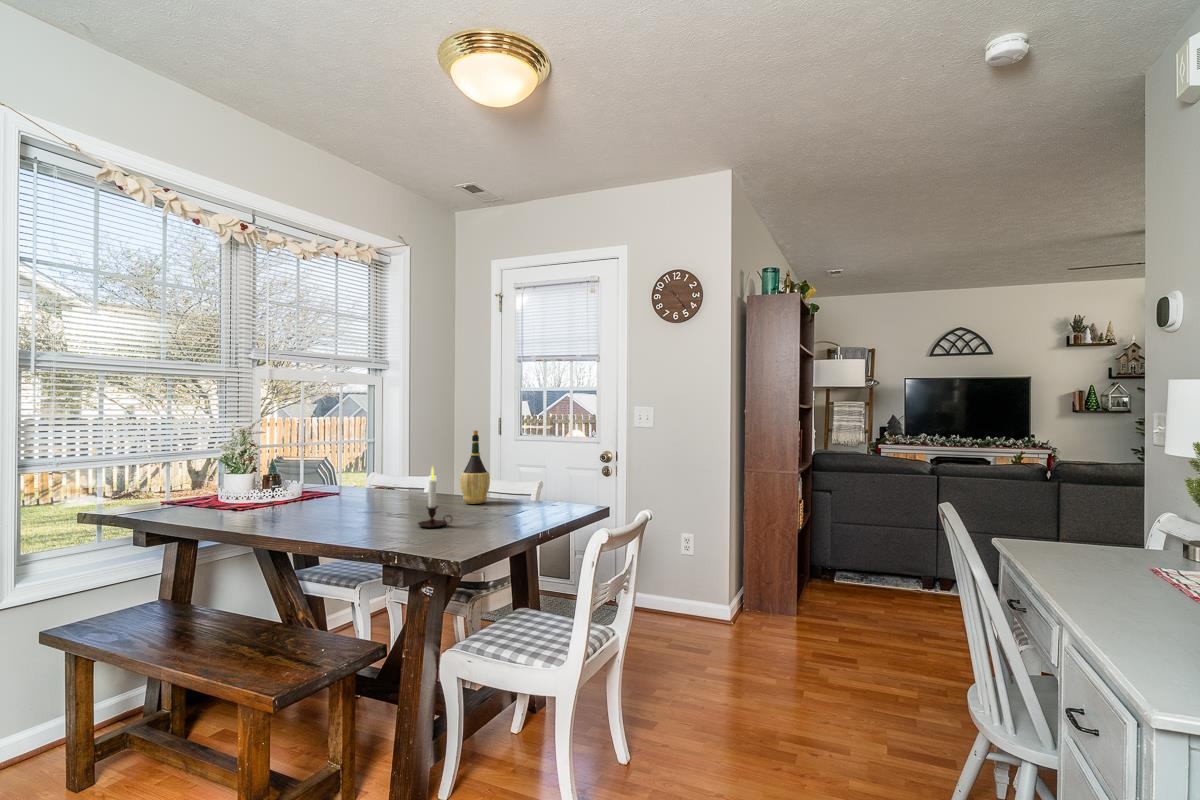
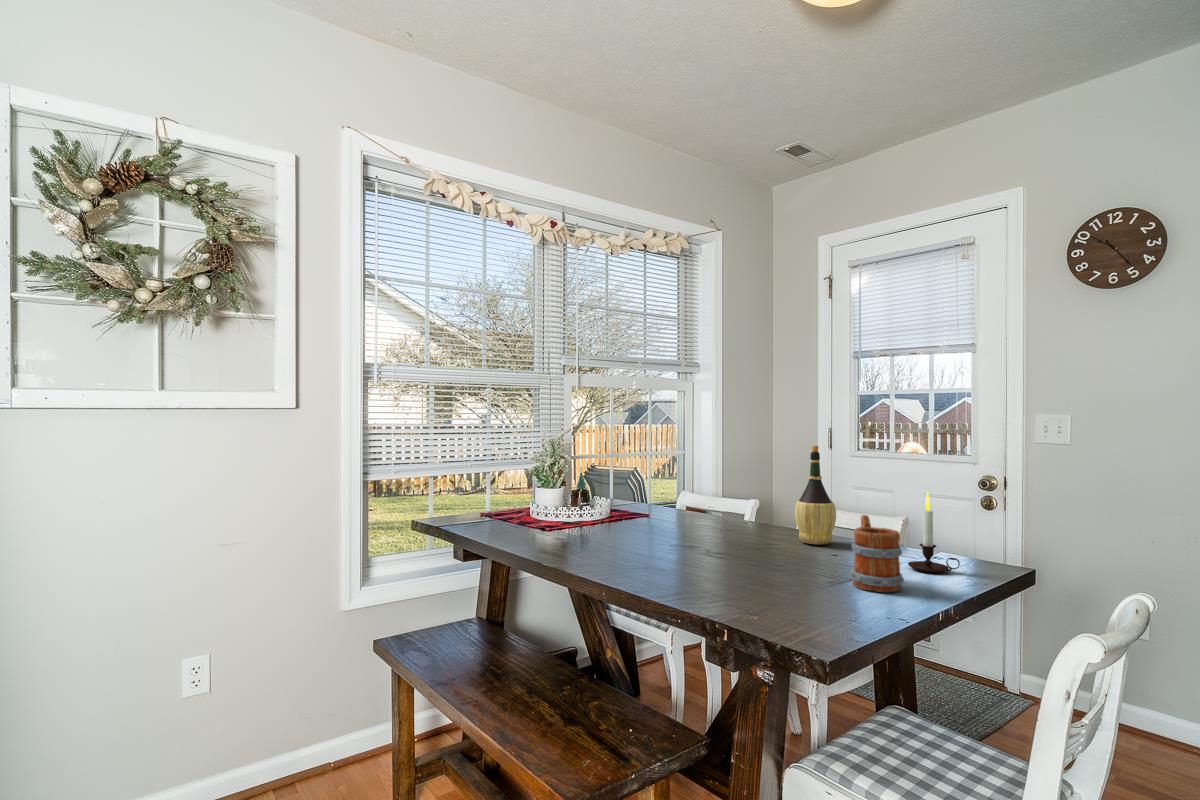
candle: present [418,467,452,528] -> present [908,492,960,572]
mug: none [491,477,524,526] -> present [850,515,904,592]

